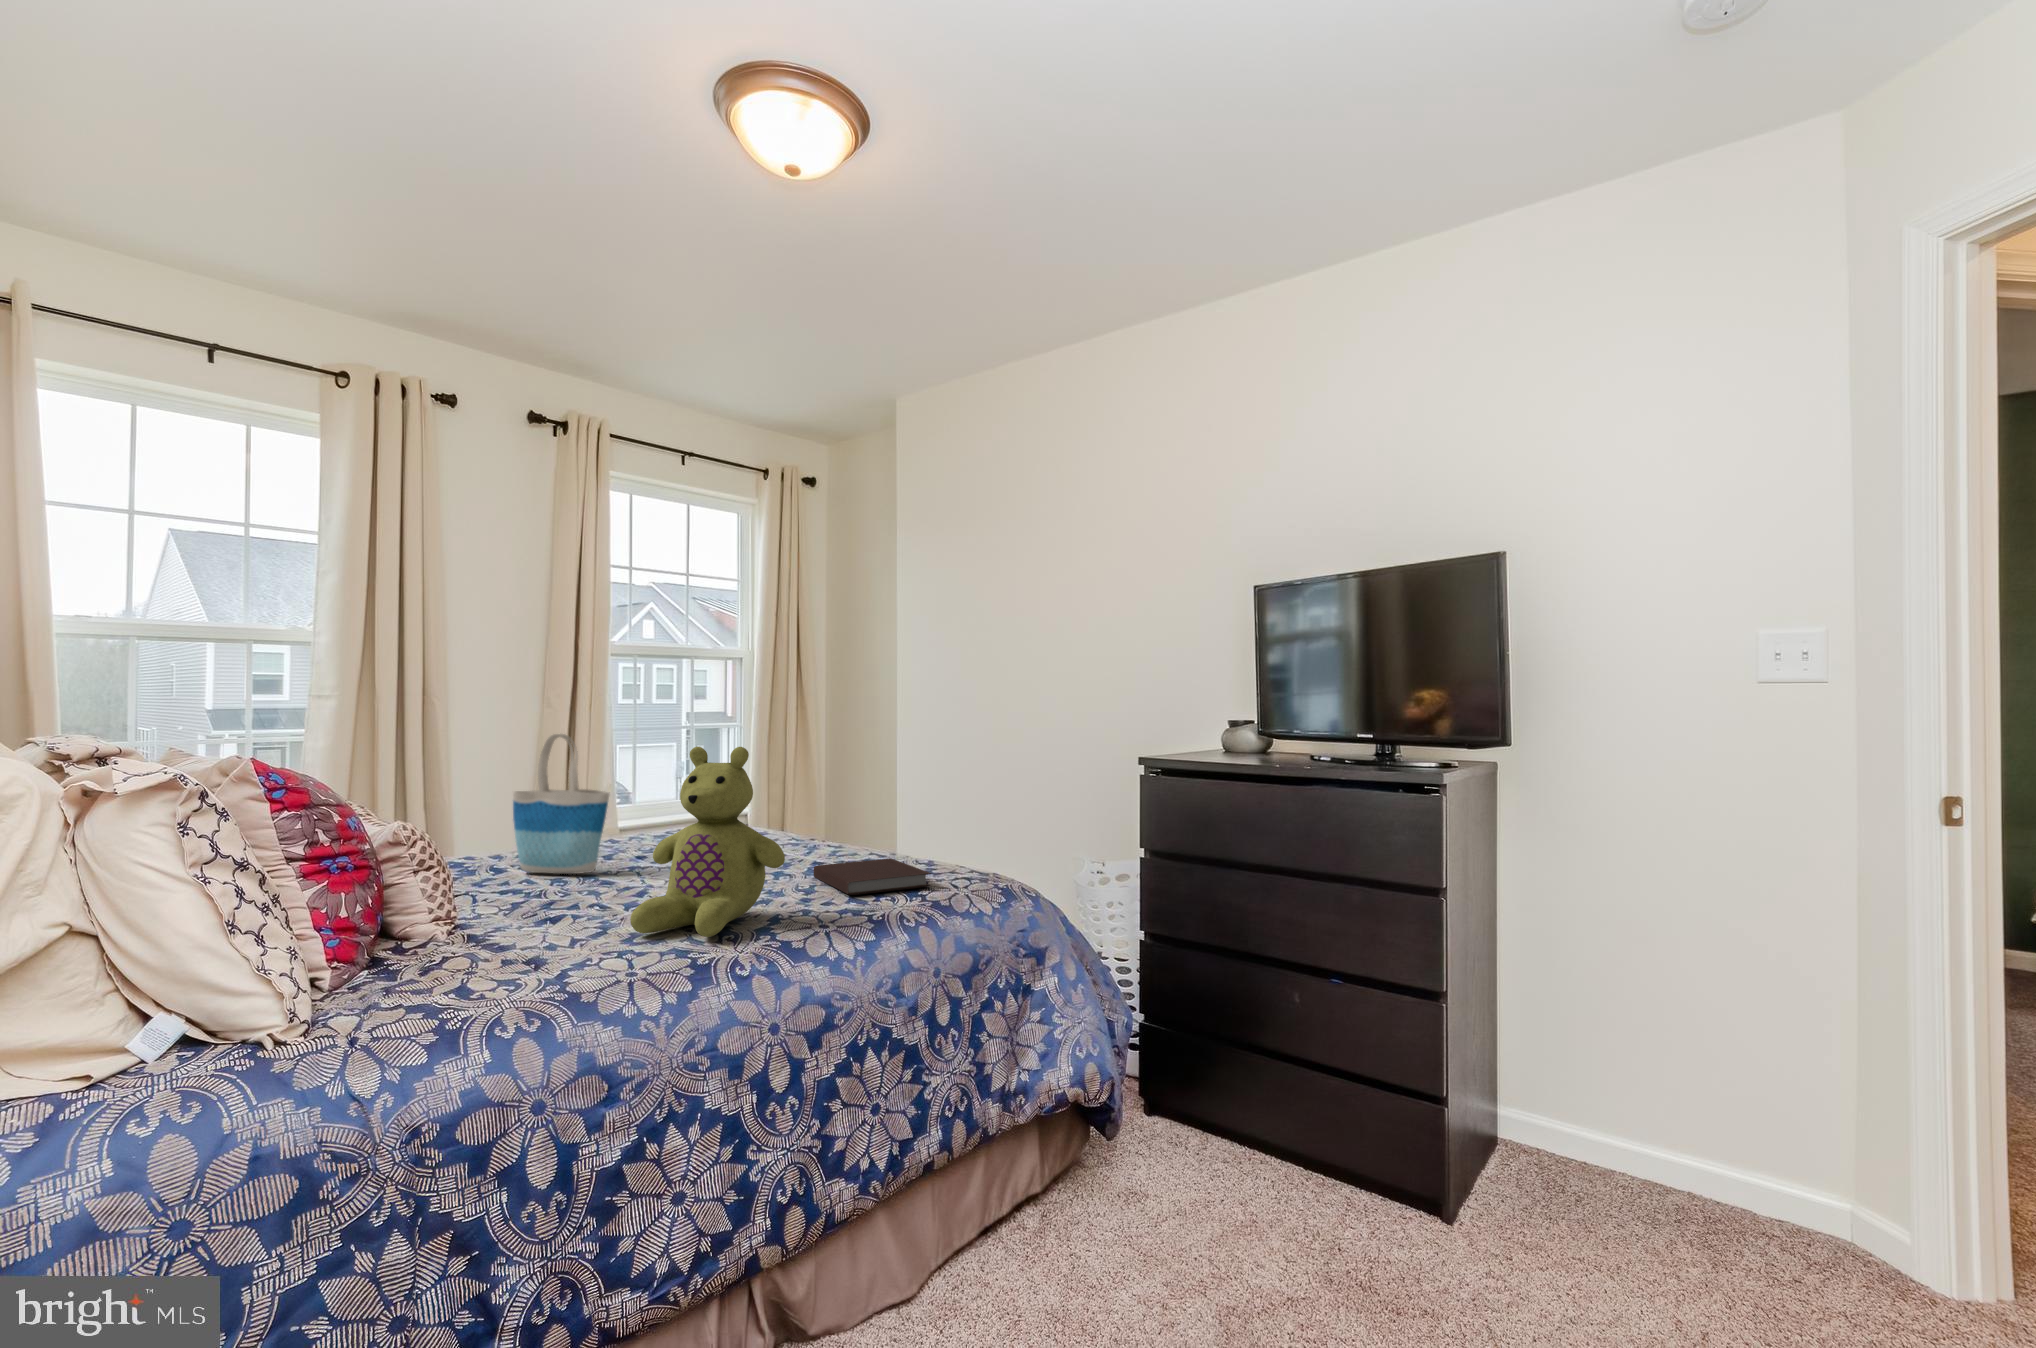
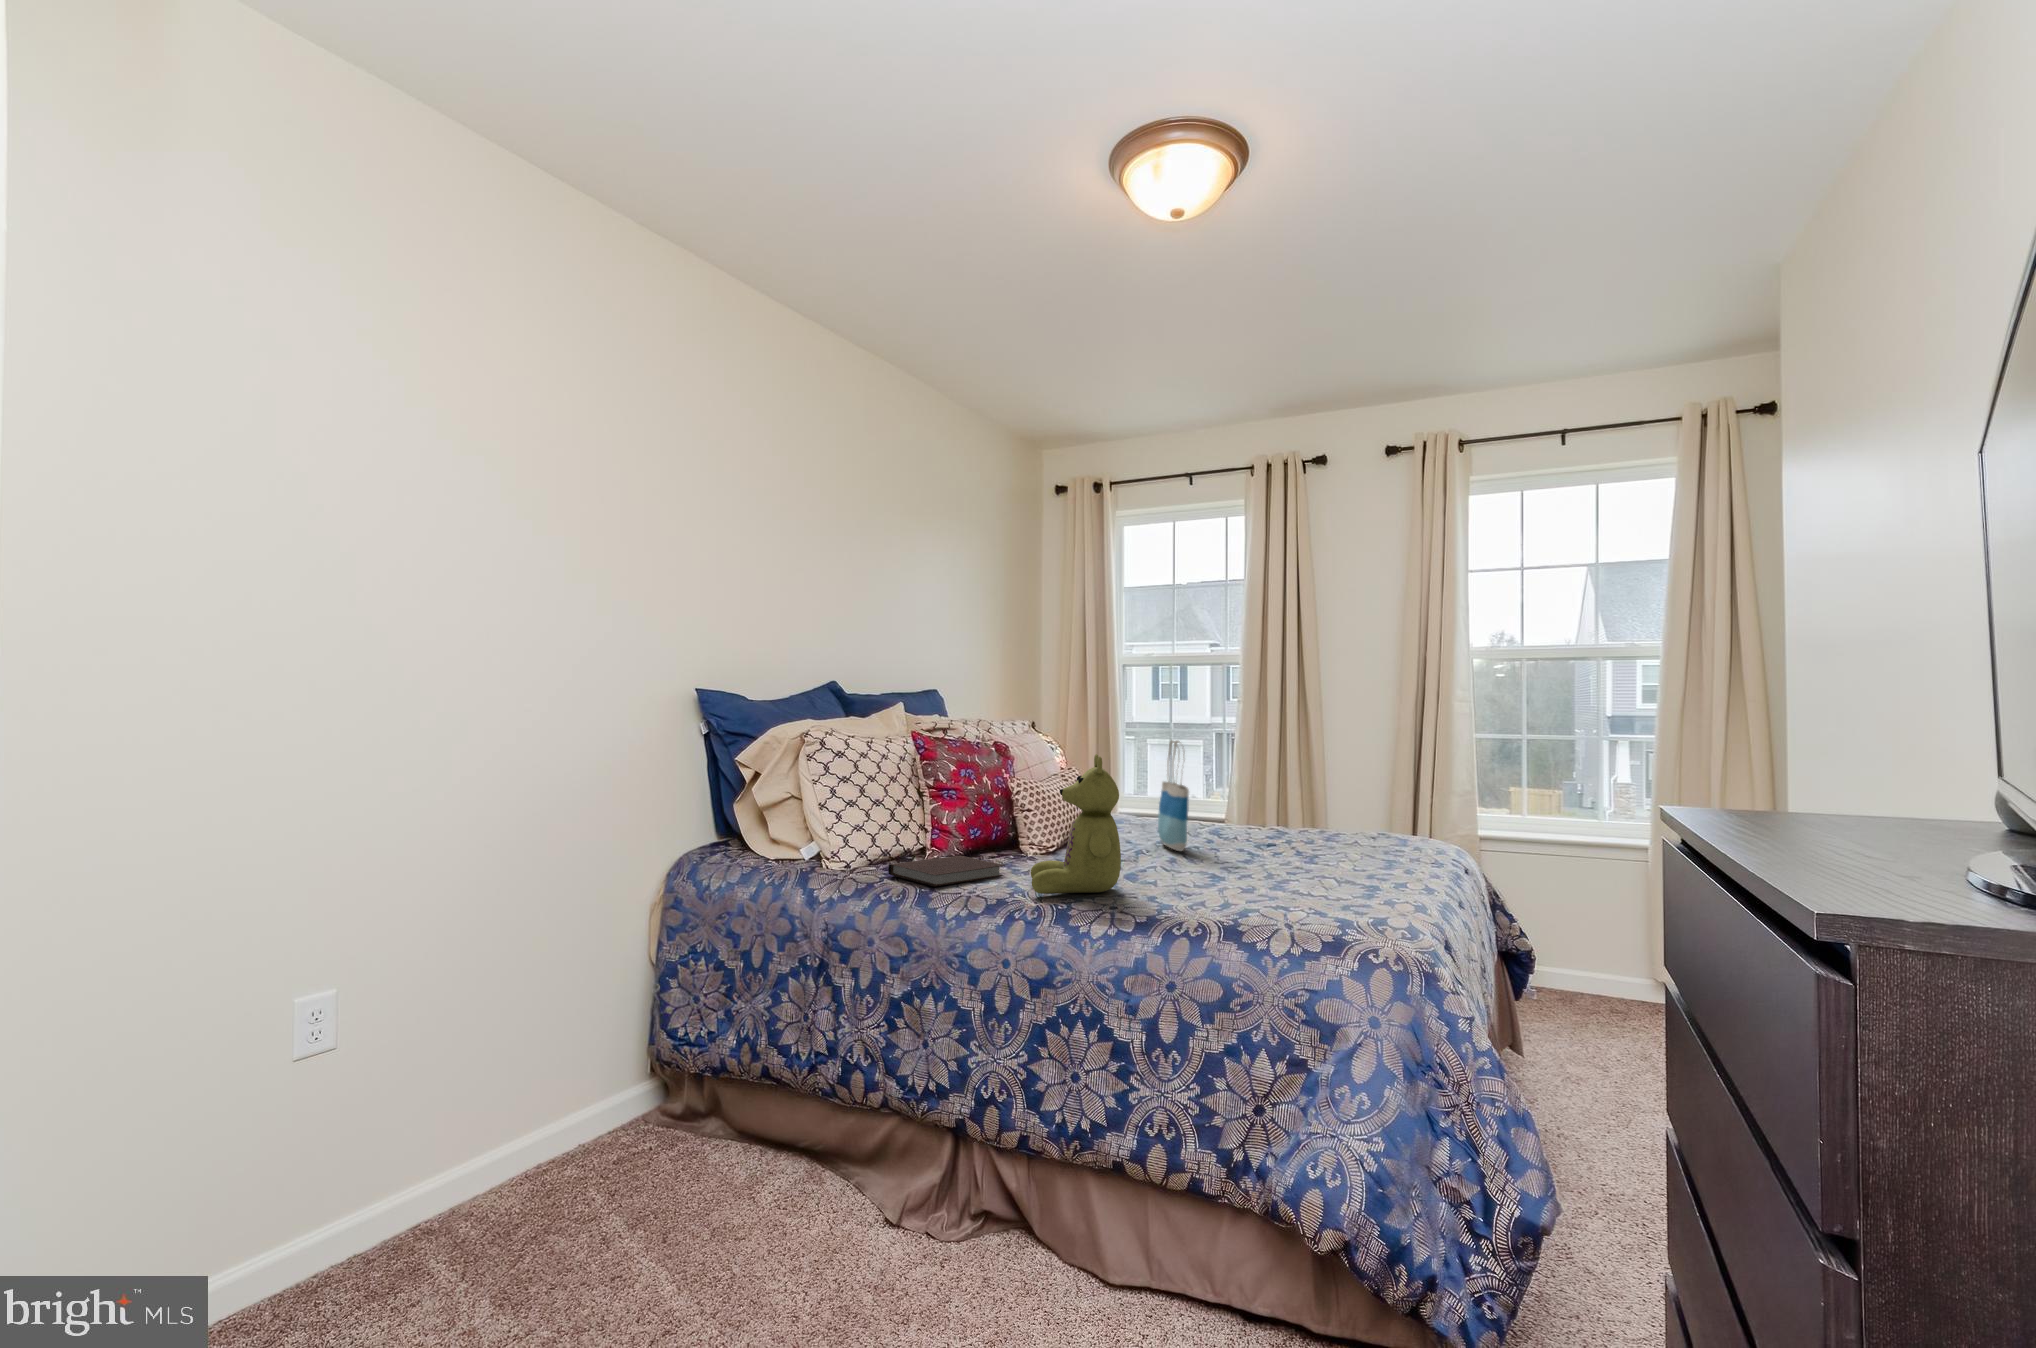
notebook: present [814,858,931,895] -> present [888,856,1005,887]

